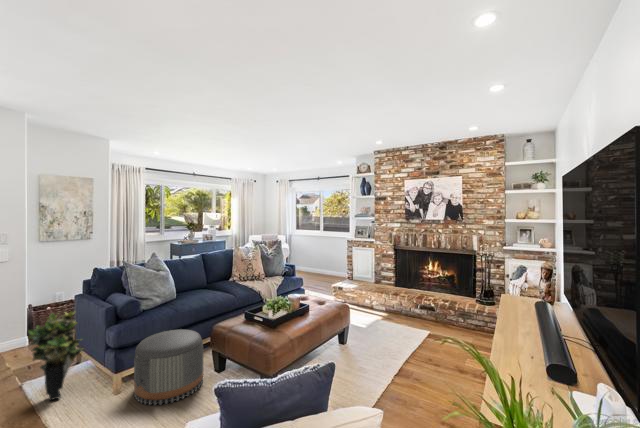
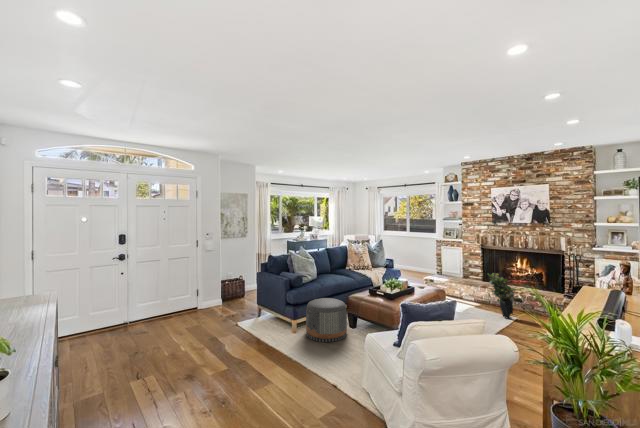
potted plant: present [29,312,83,400] -> present [488,273,515,319]

